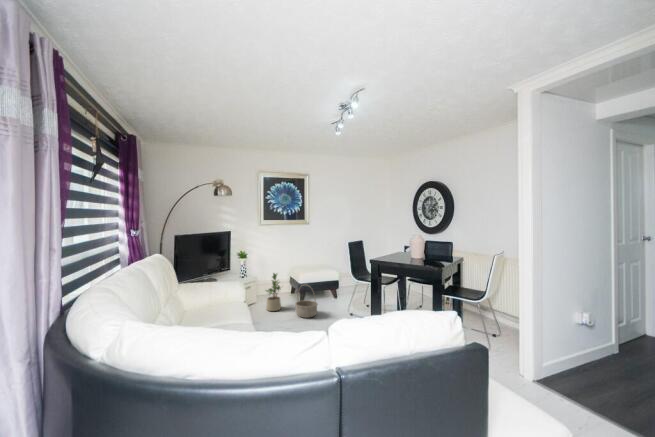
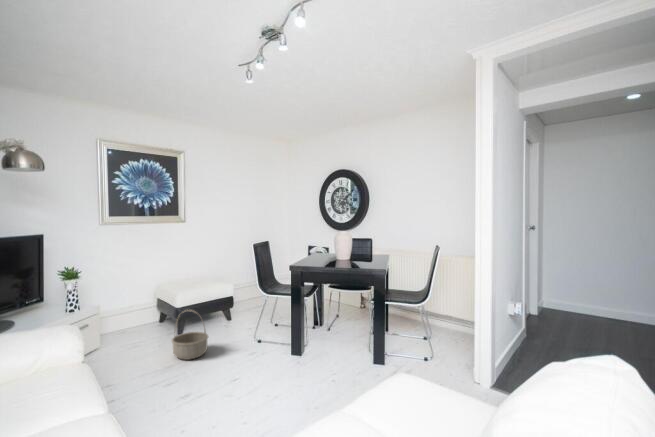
potted plant: present [266,273,281,311] -> none [116,297,150,358]

